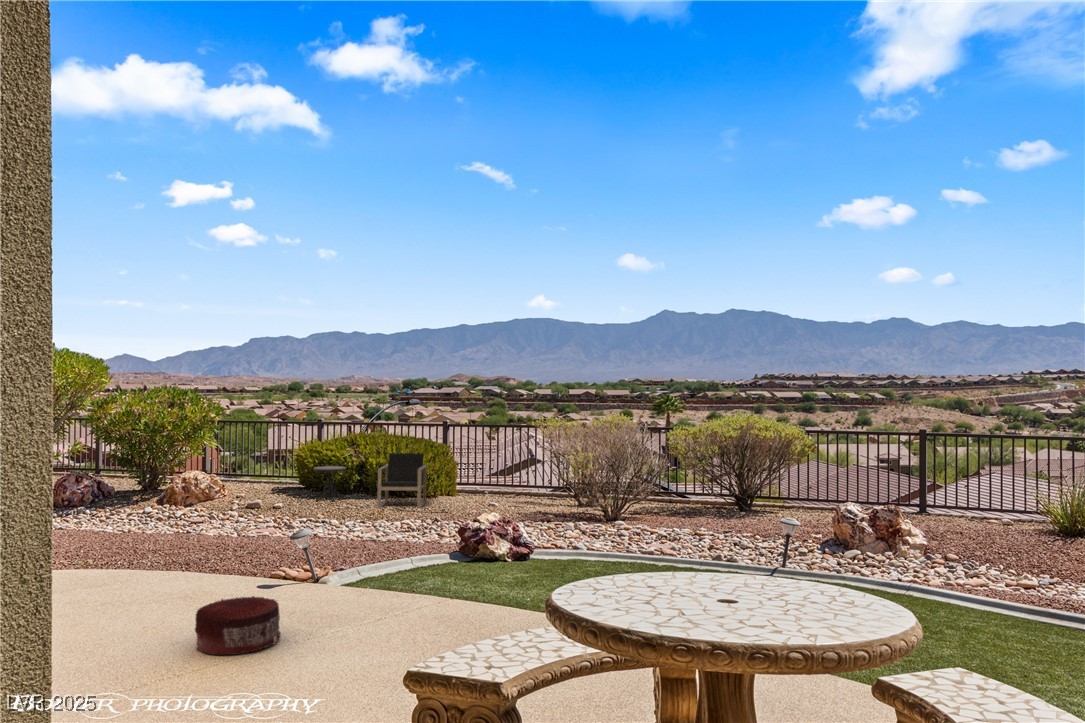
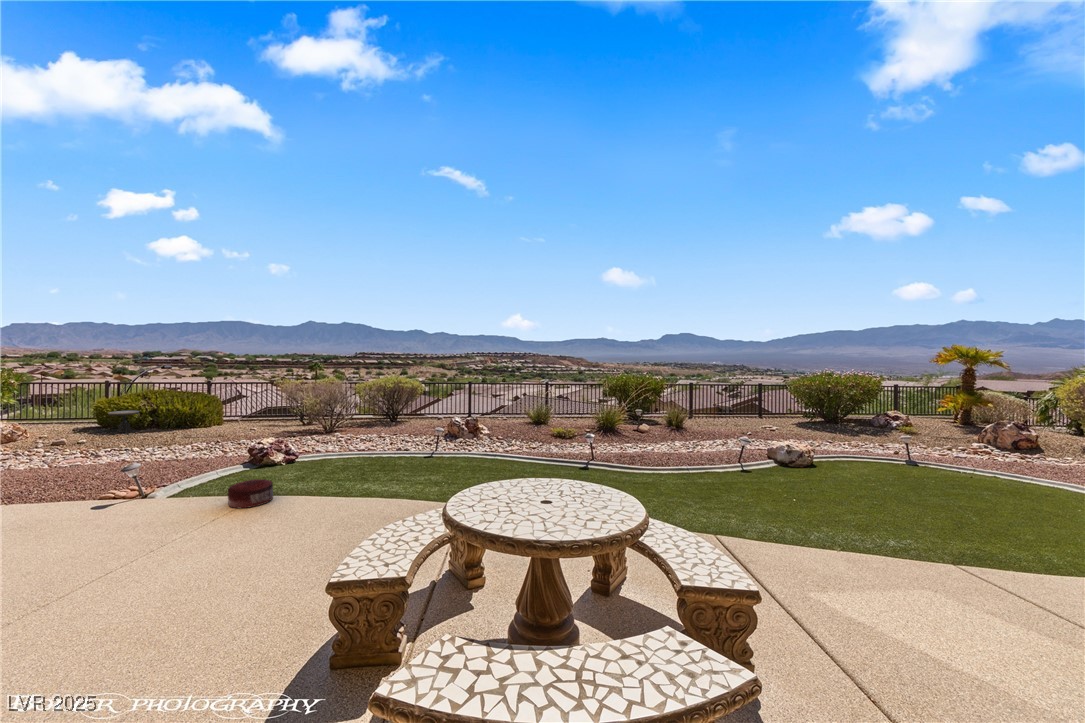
armchair: present [377,453,427,508] -> none [169,400,208,437]
pouf: present [195,596,281,655] -> present [228,479,273,508]

